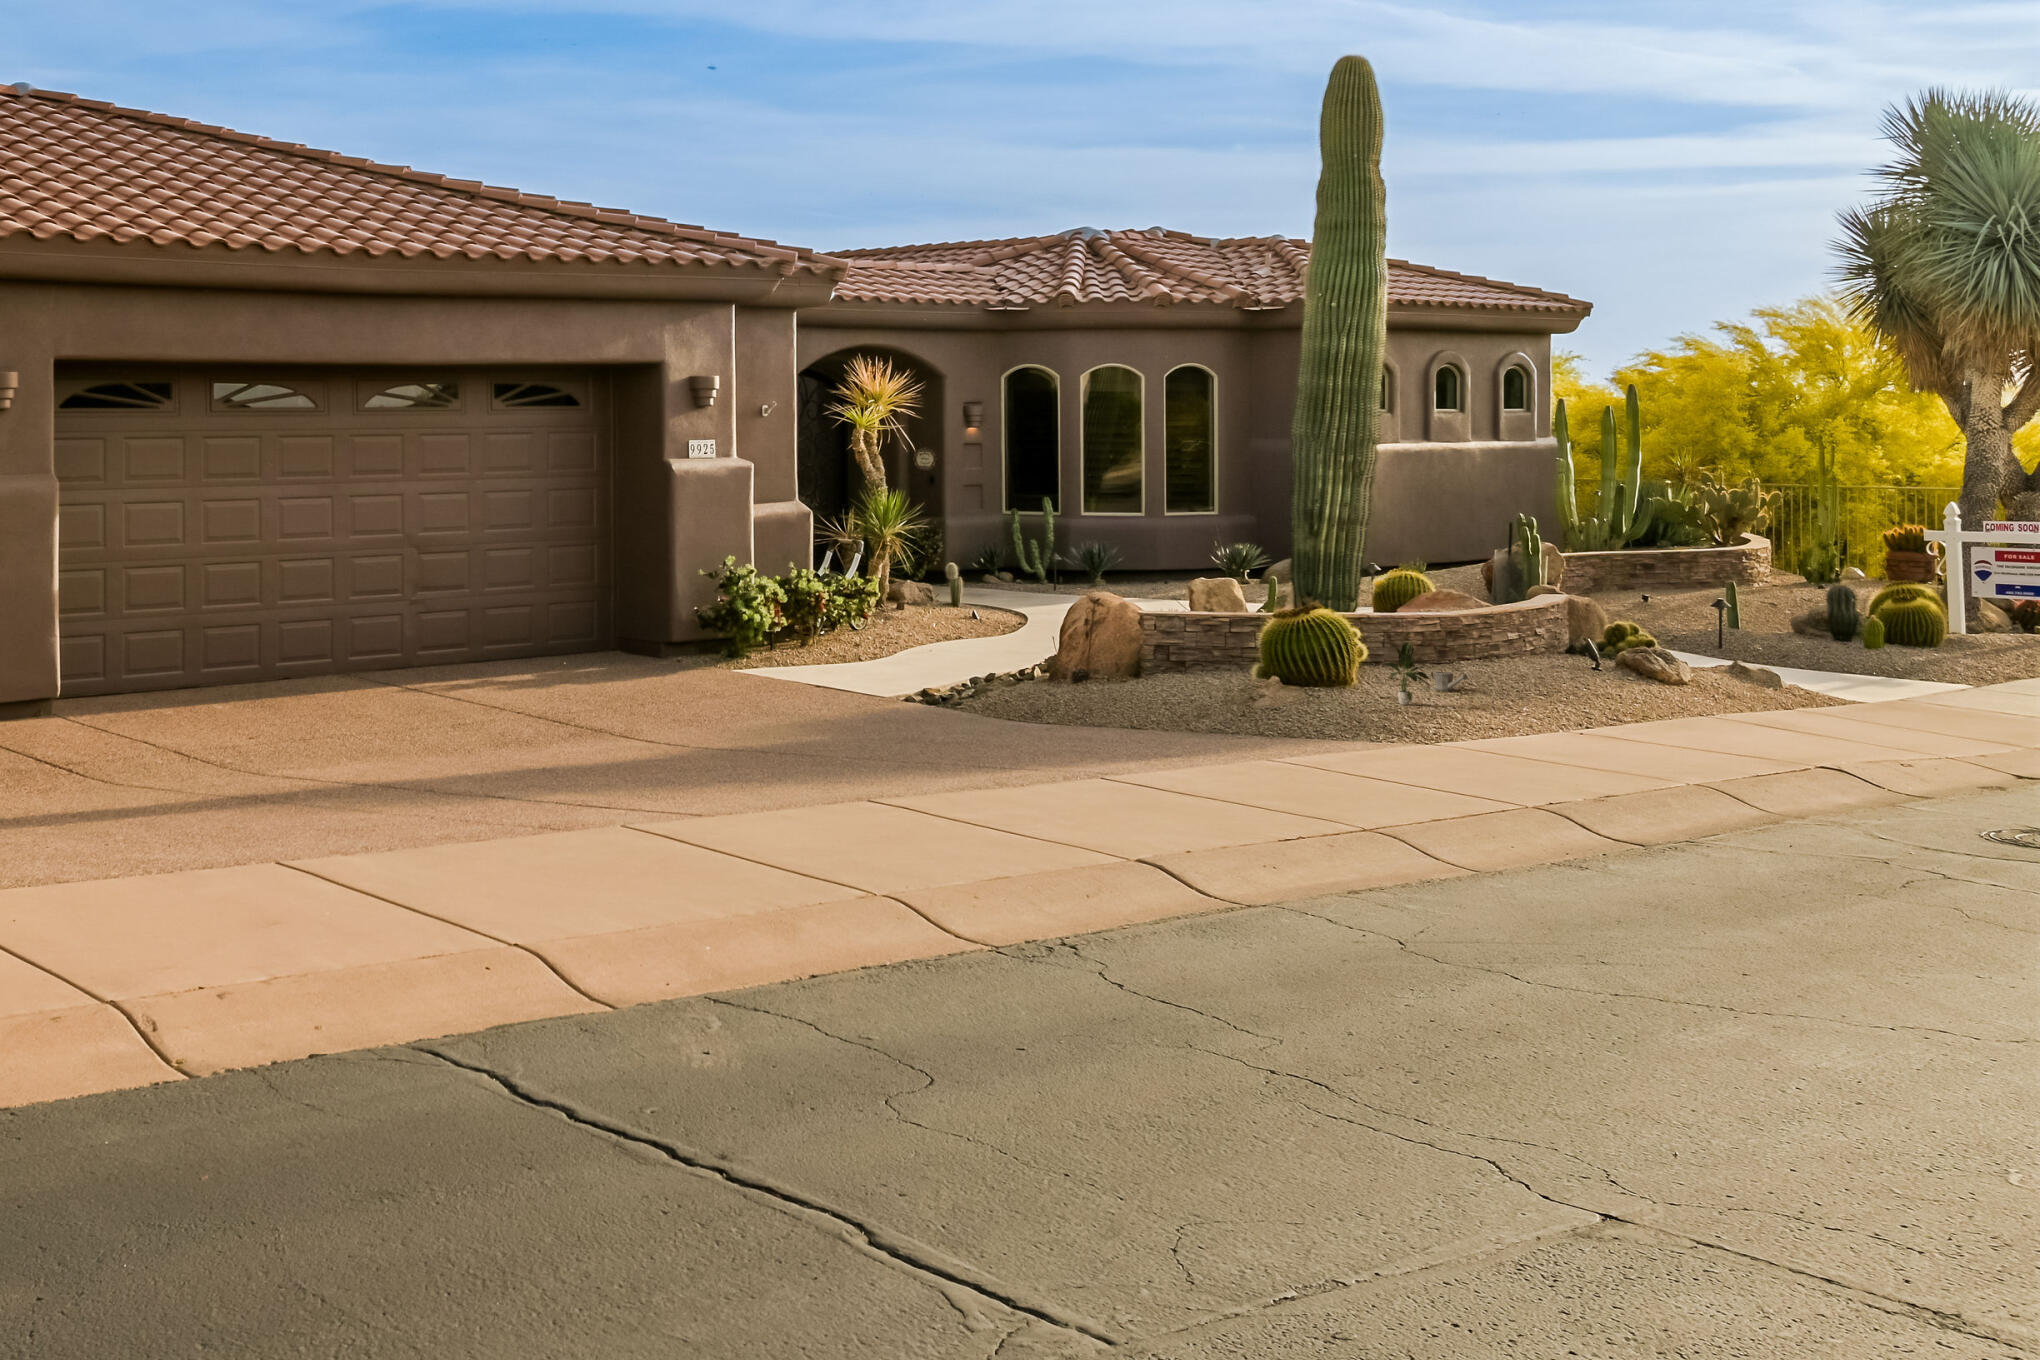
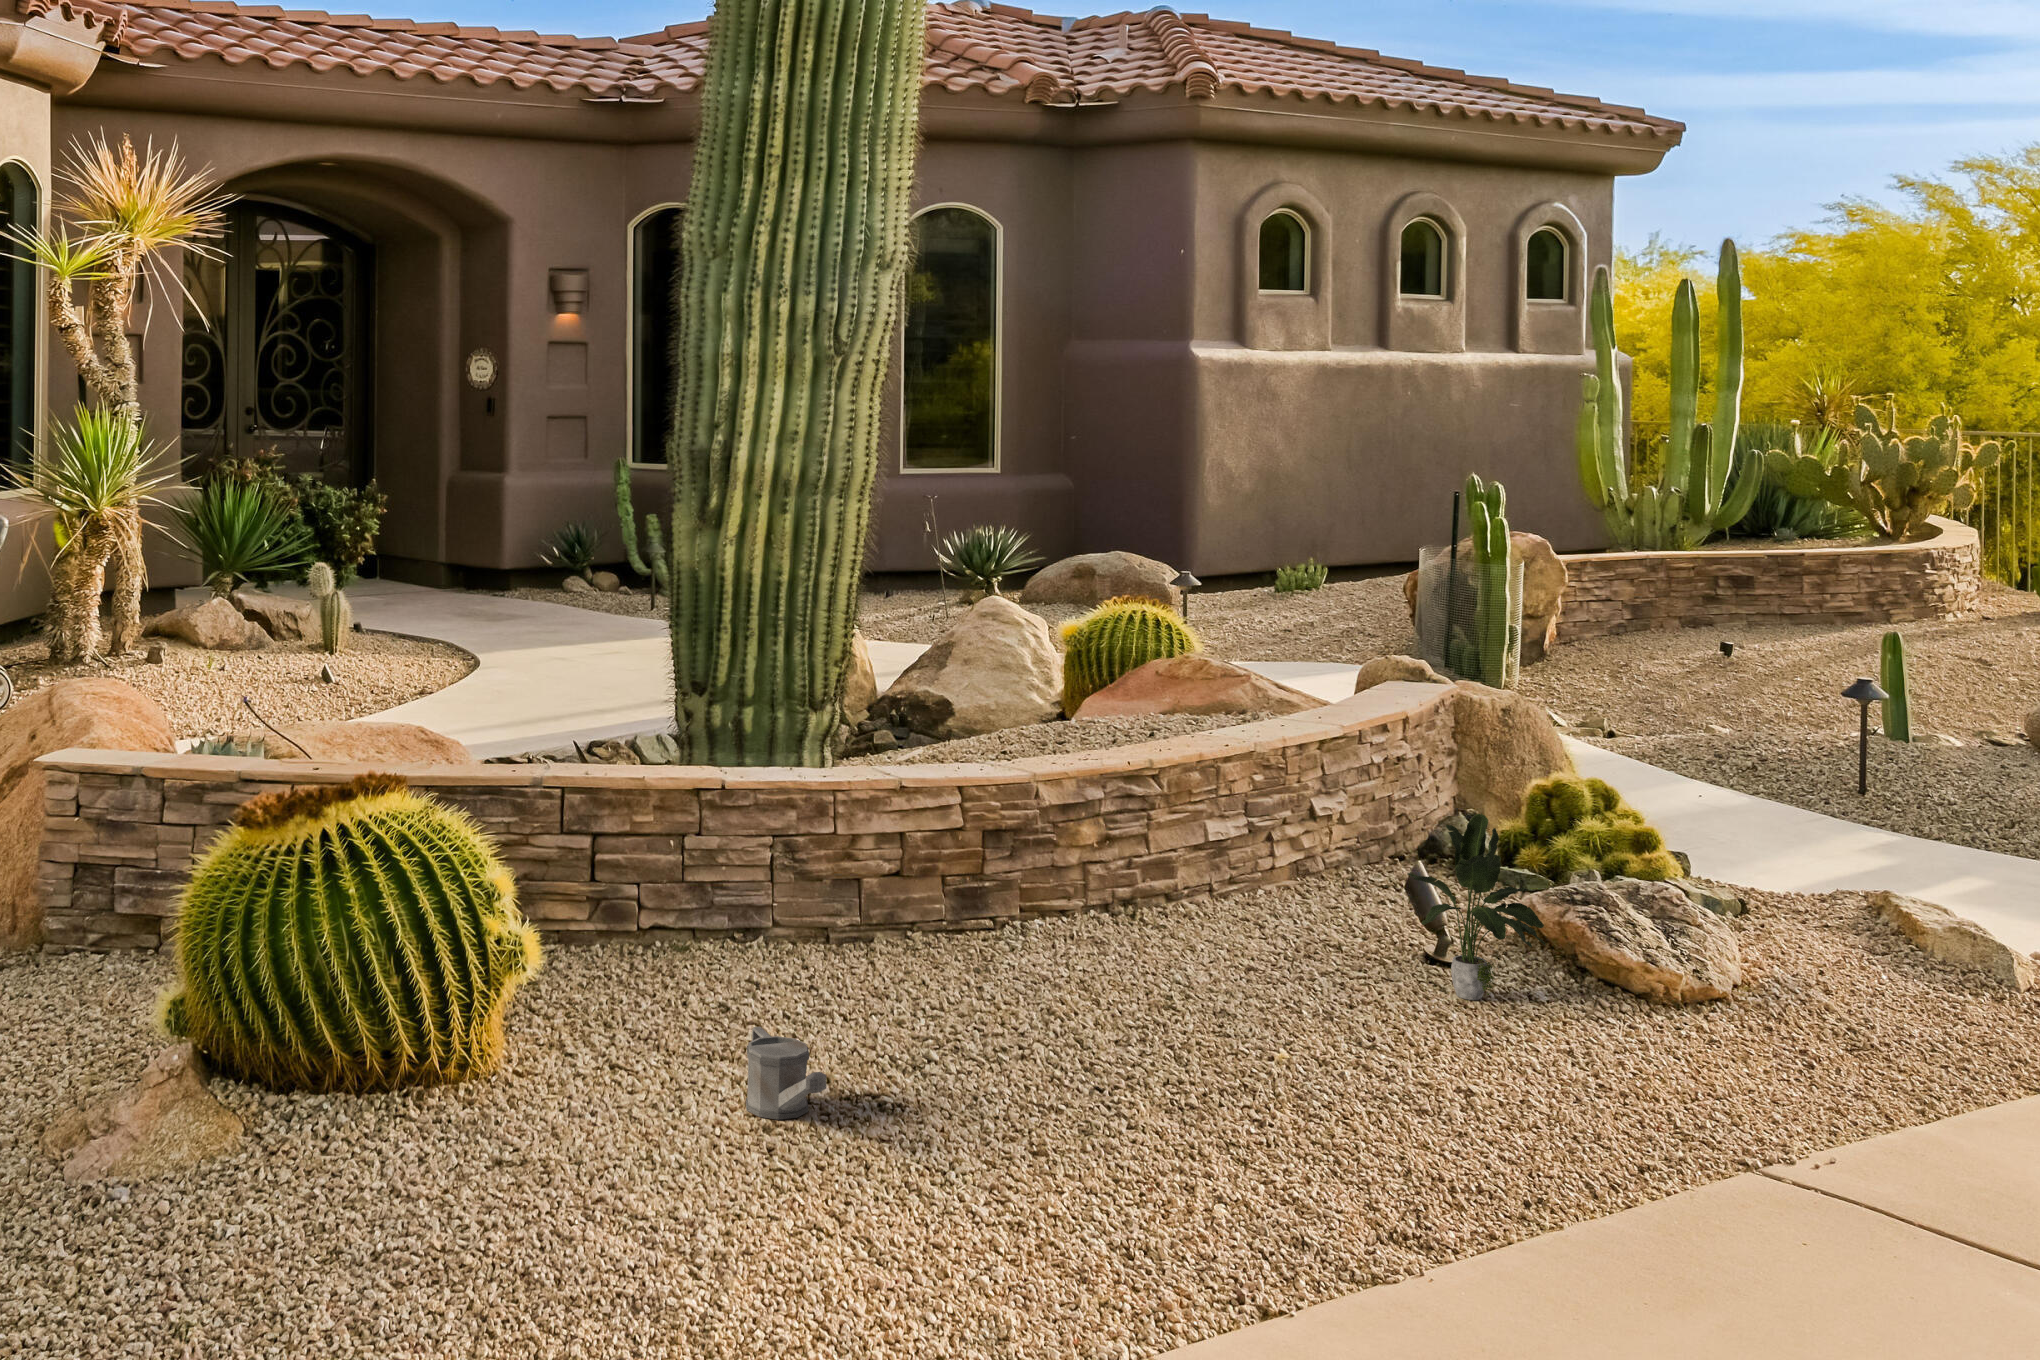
potted plant: present [1384,642,1429,705] -> present [1408,813,1546,1000]

